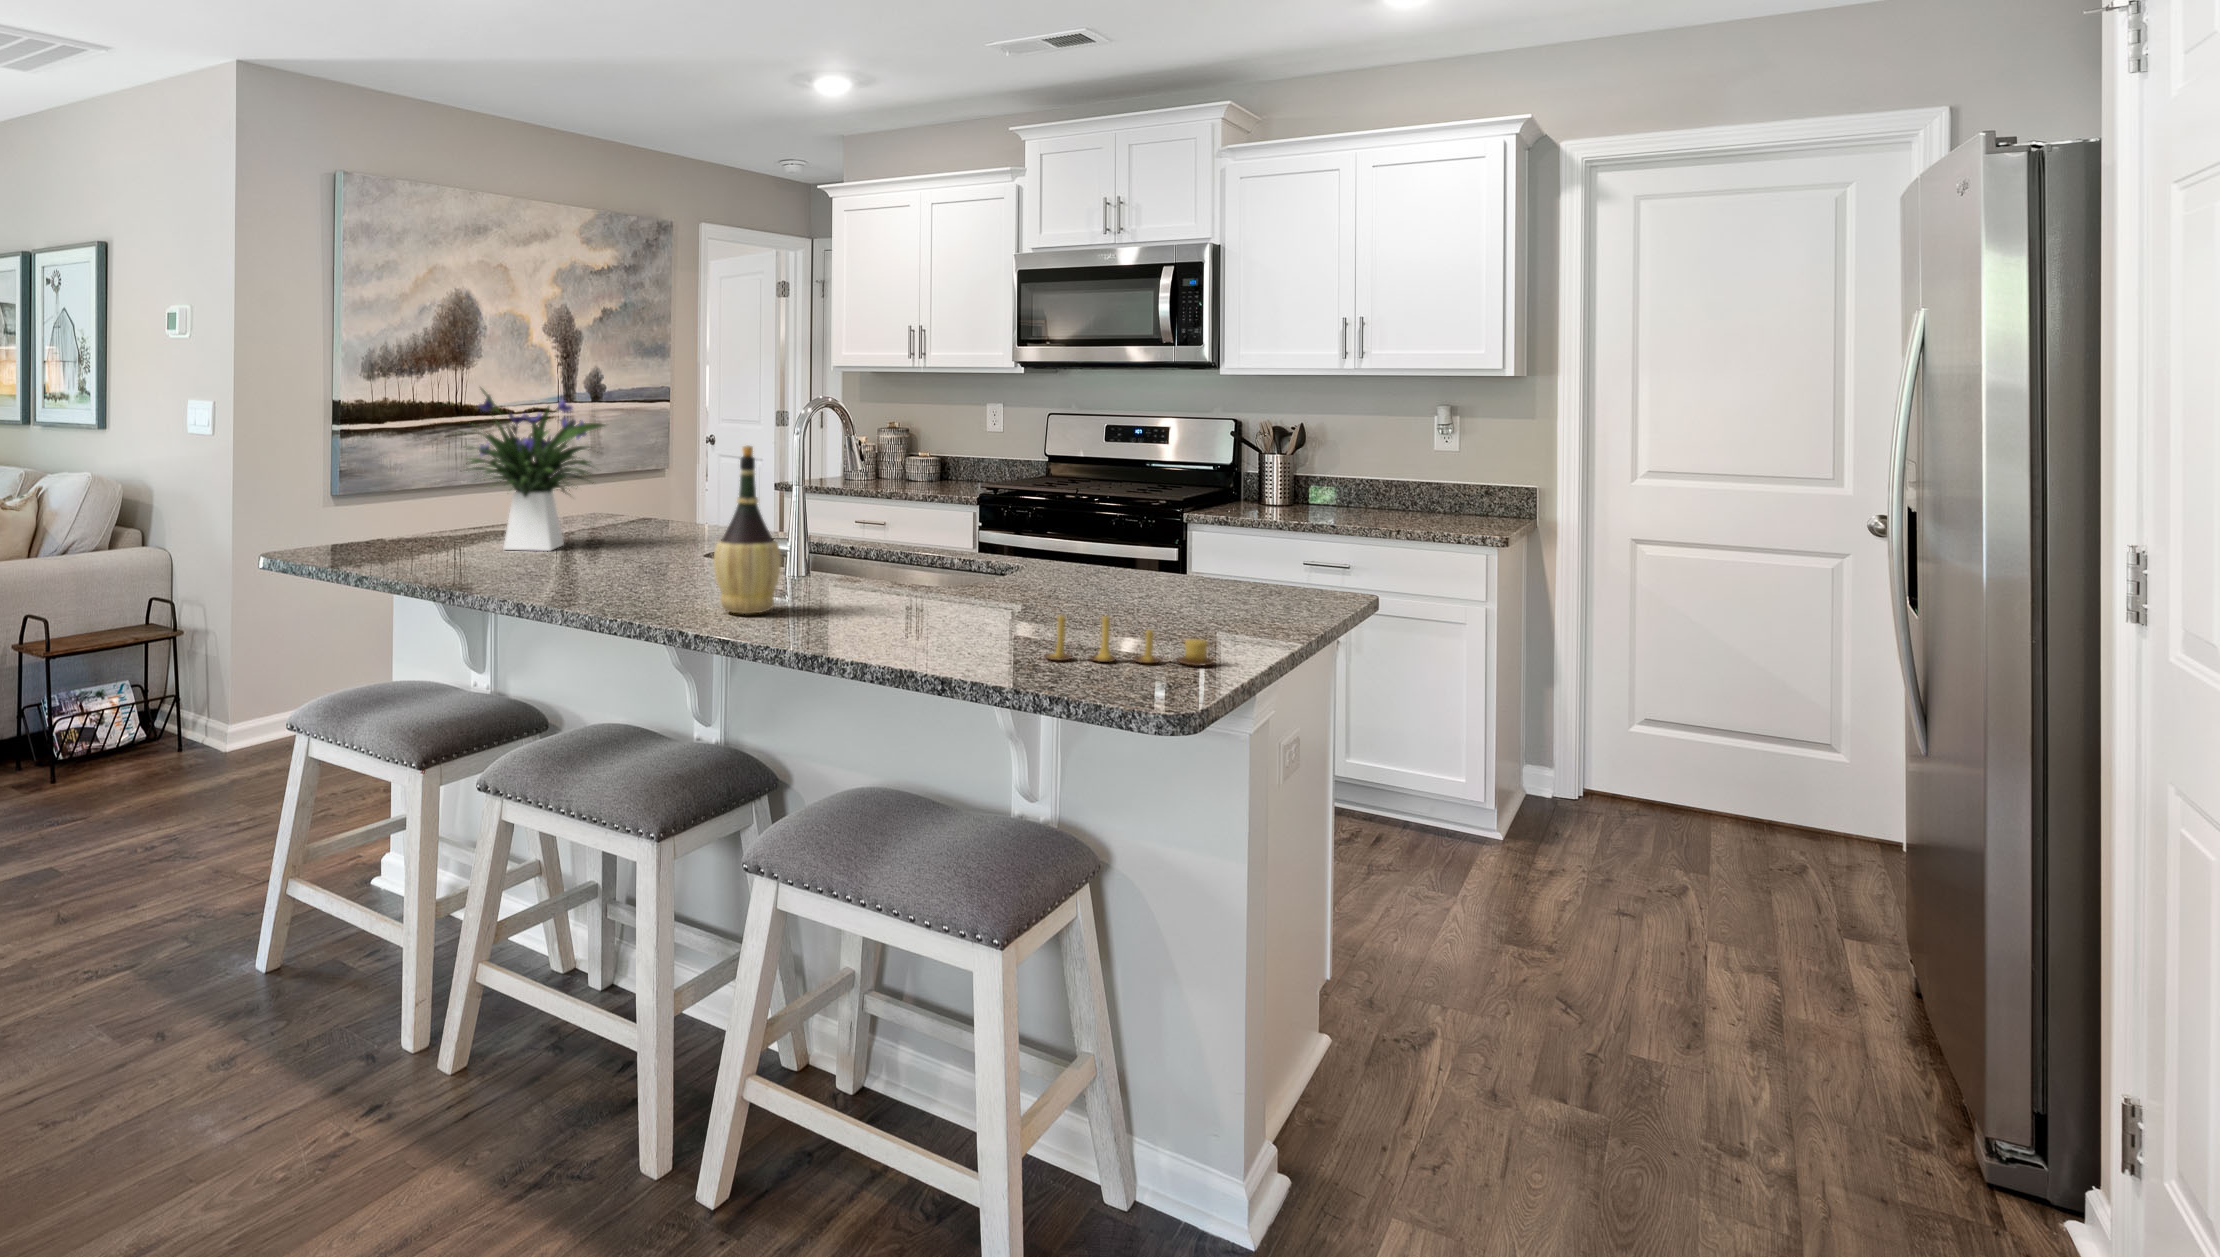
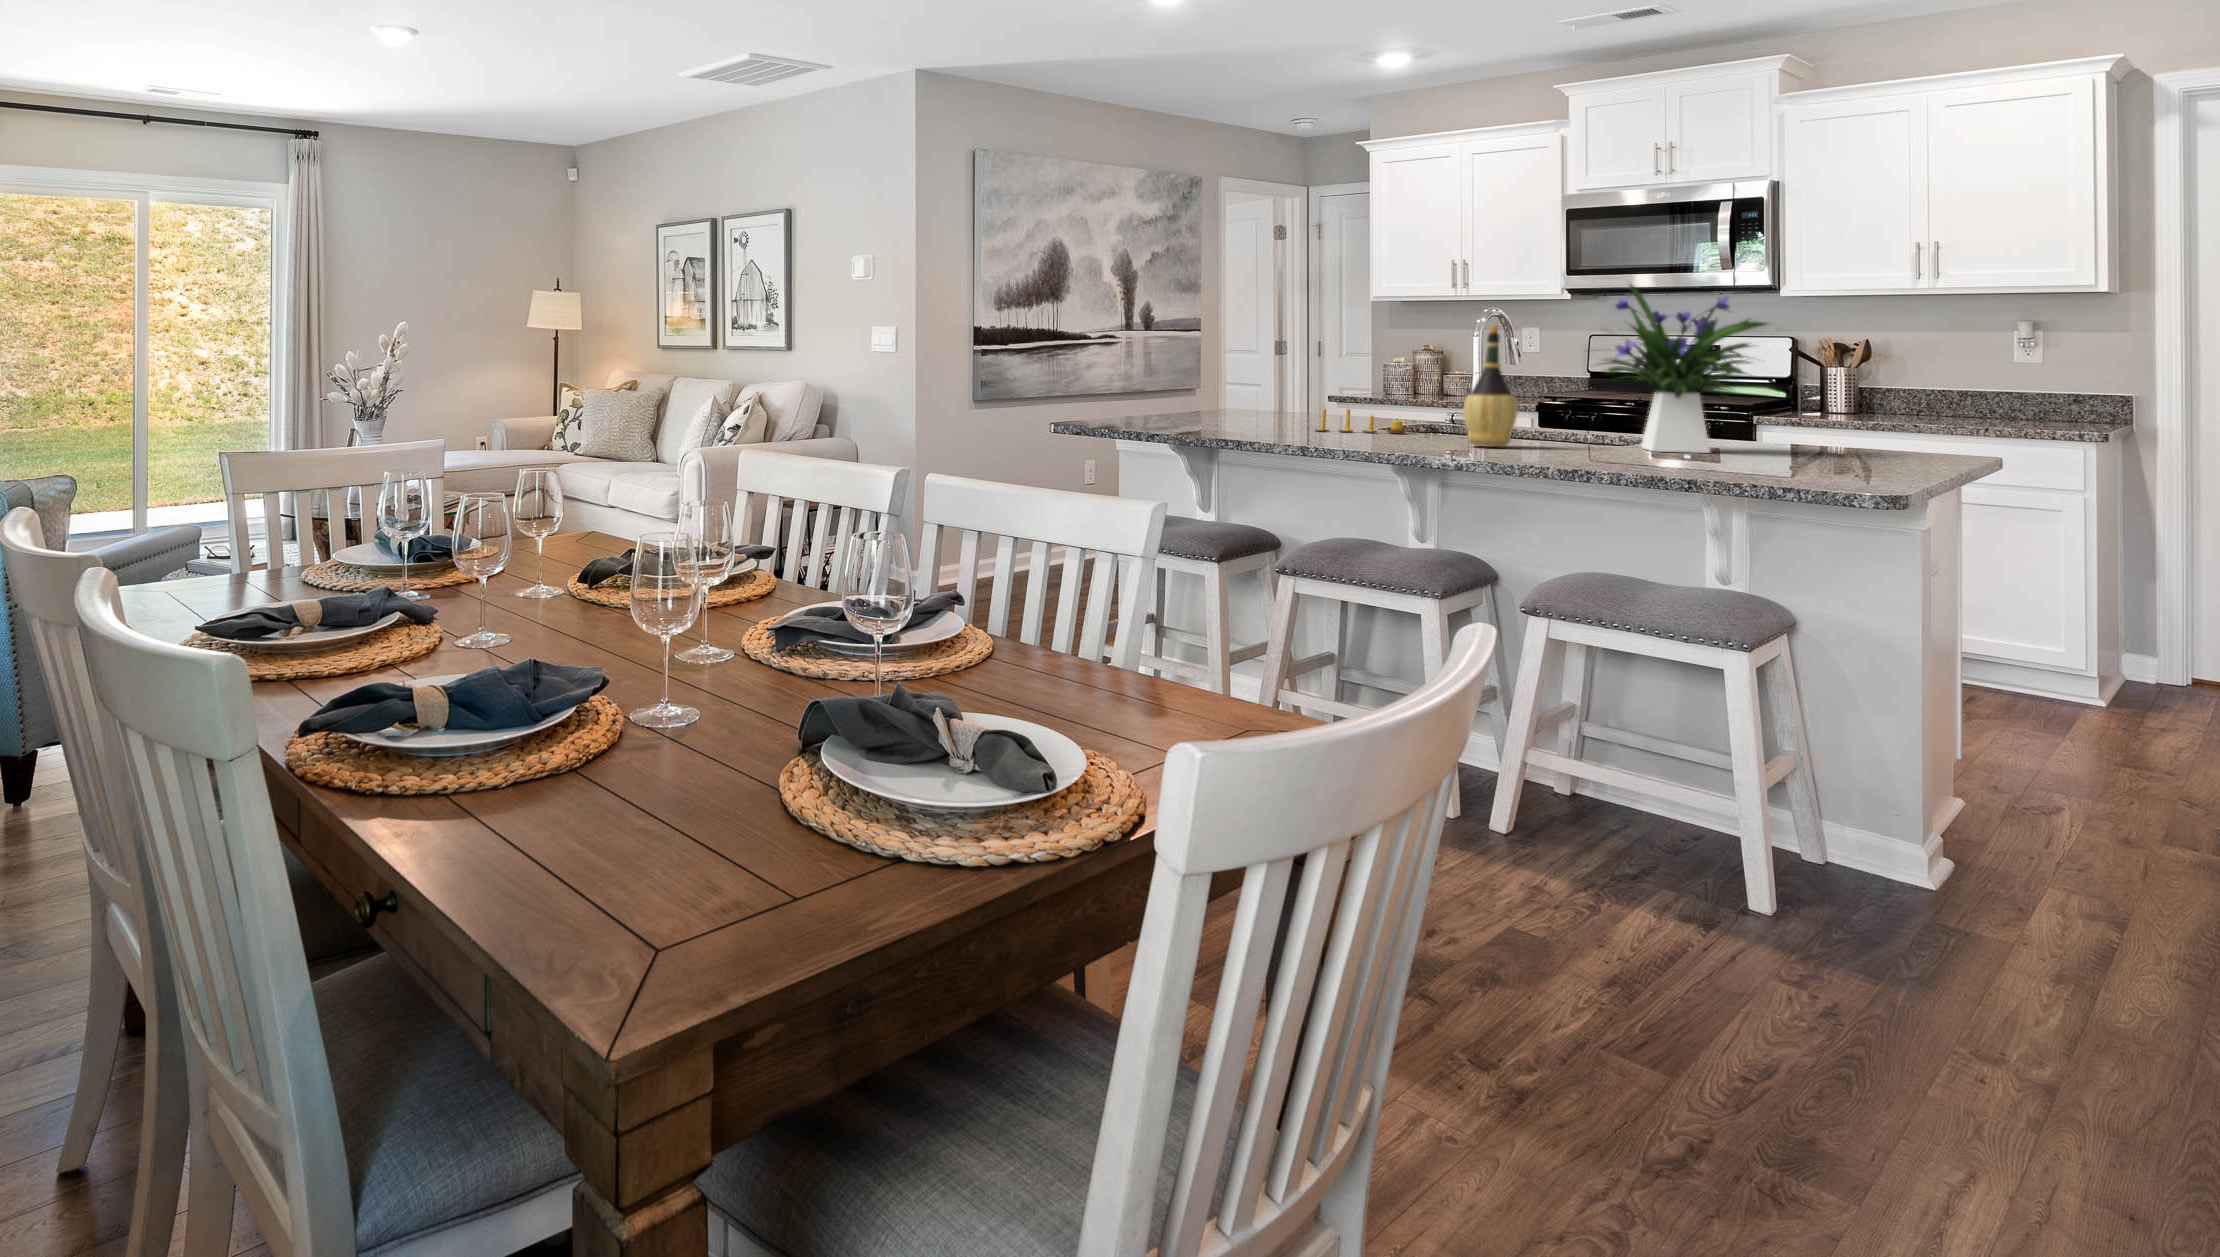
flower arrangement: present [466,389,605,551] -> present [1587,285,1767,453]
candle: present [1045,610,1213,666] -> present [1315,408,1406,433]

